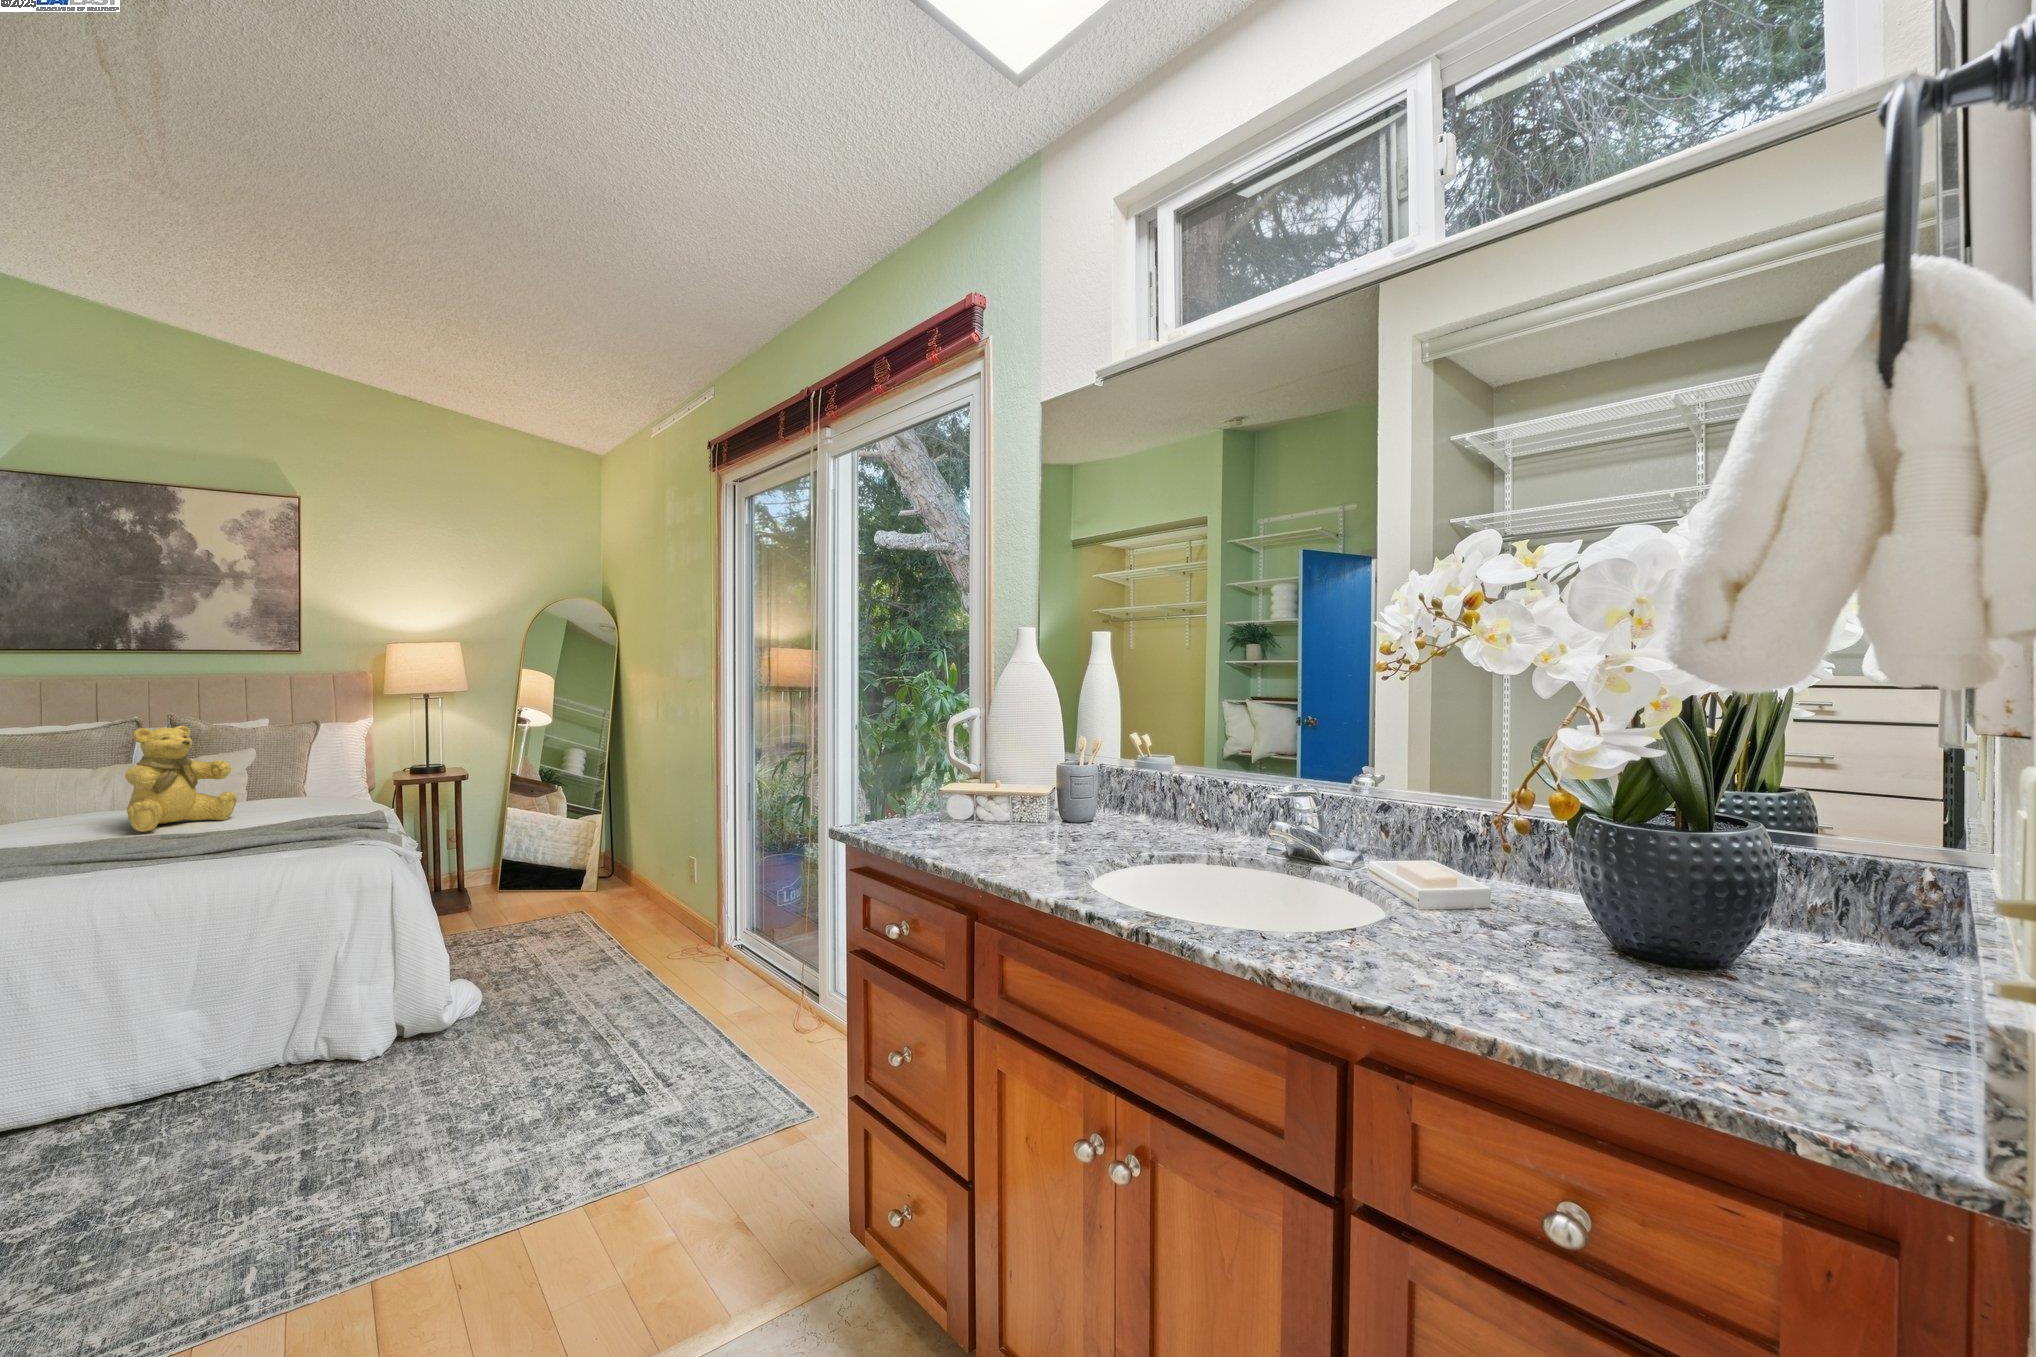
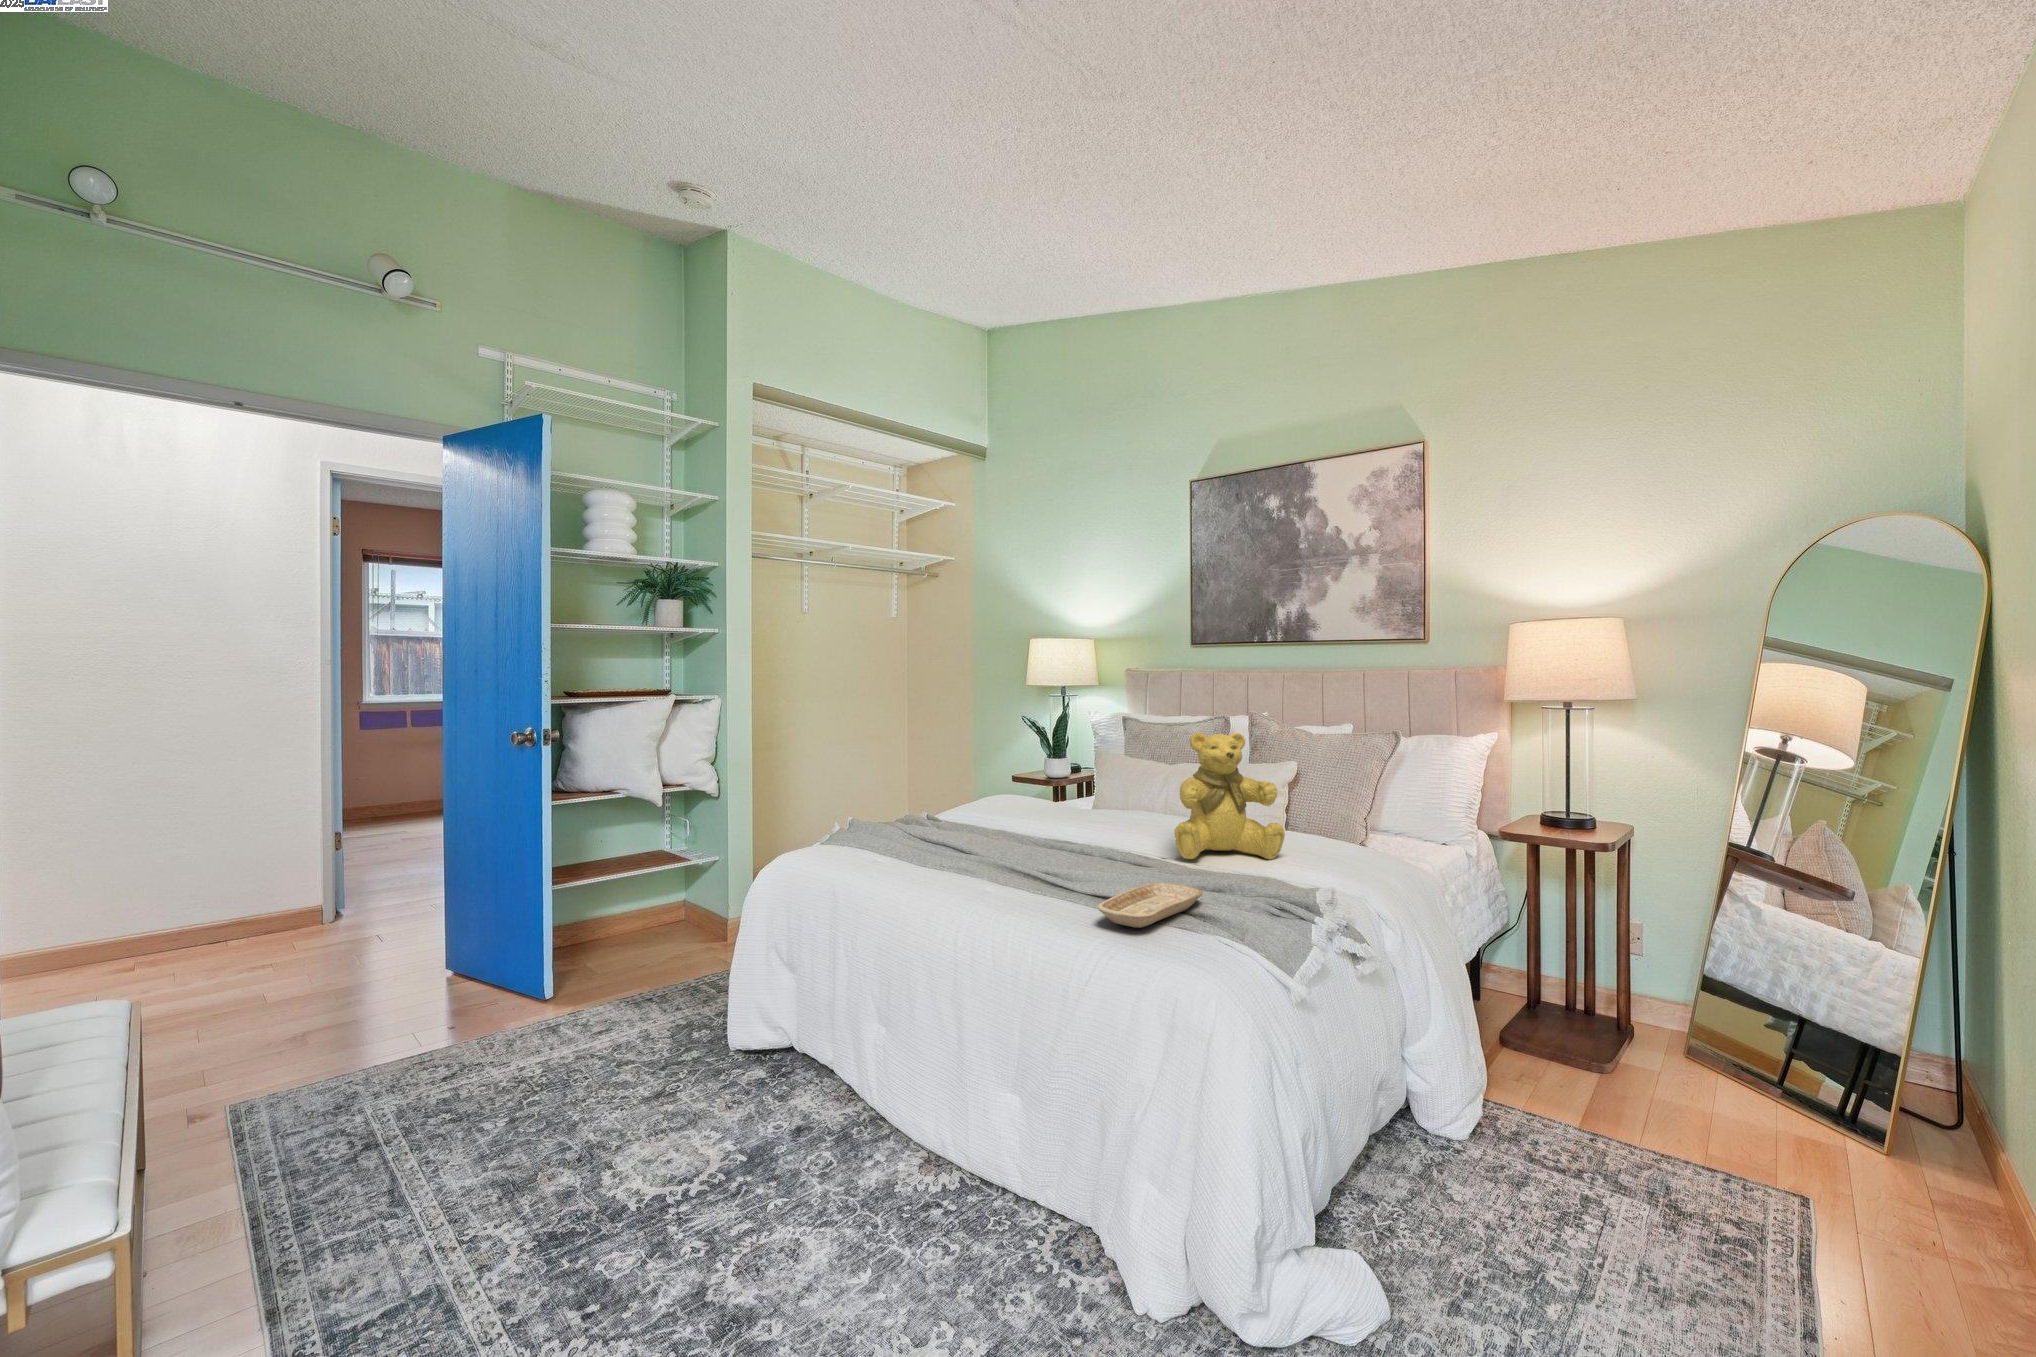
tray: none [122,839,205,869] -> present [1098,883,1203,928]

